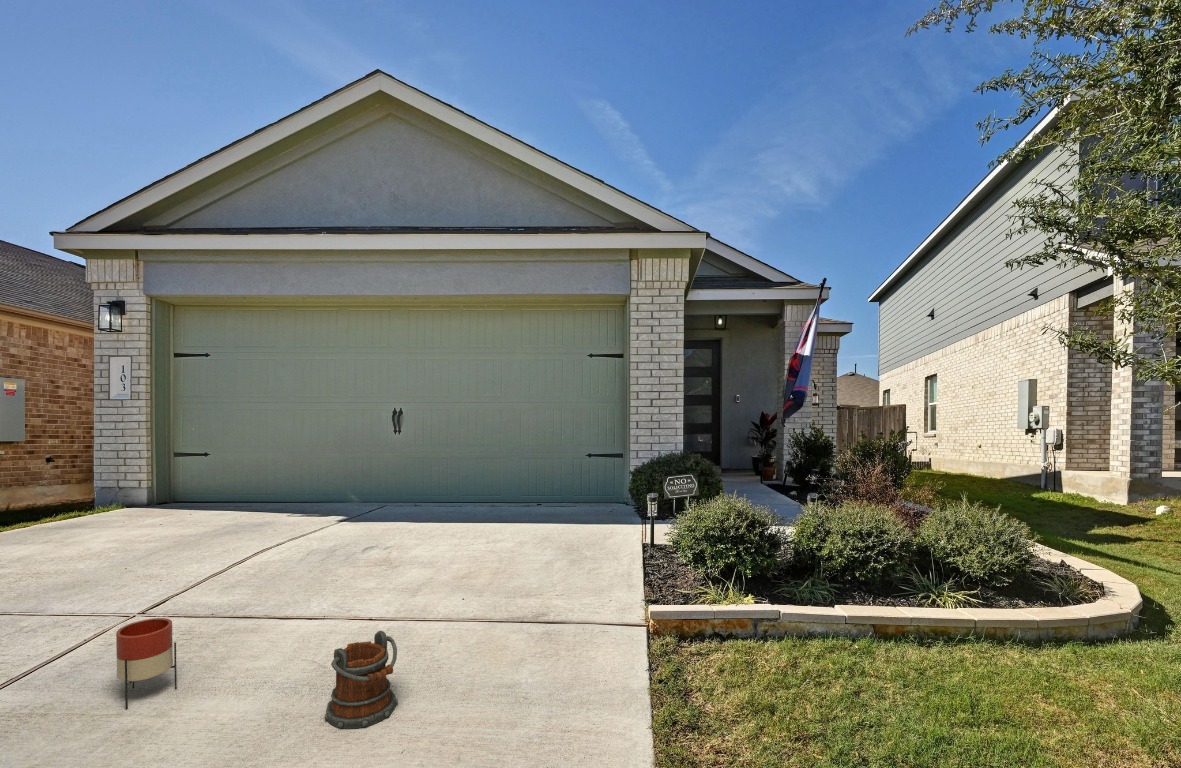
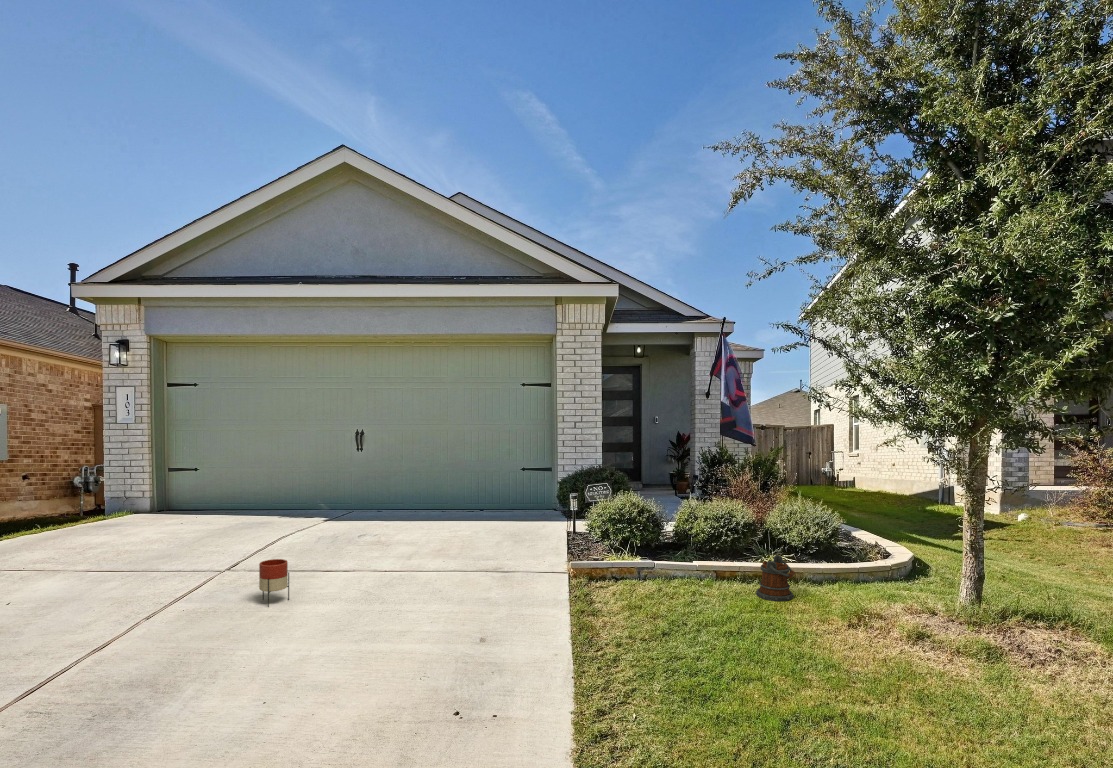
bucket: present [324,631,398,729] -> present [756,555,795,601]

